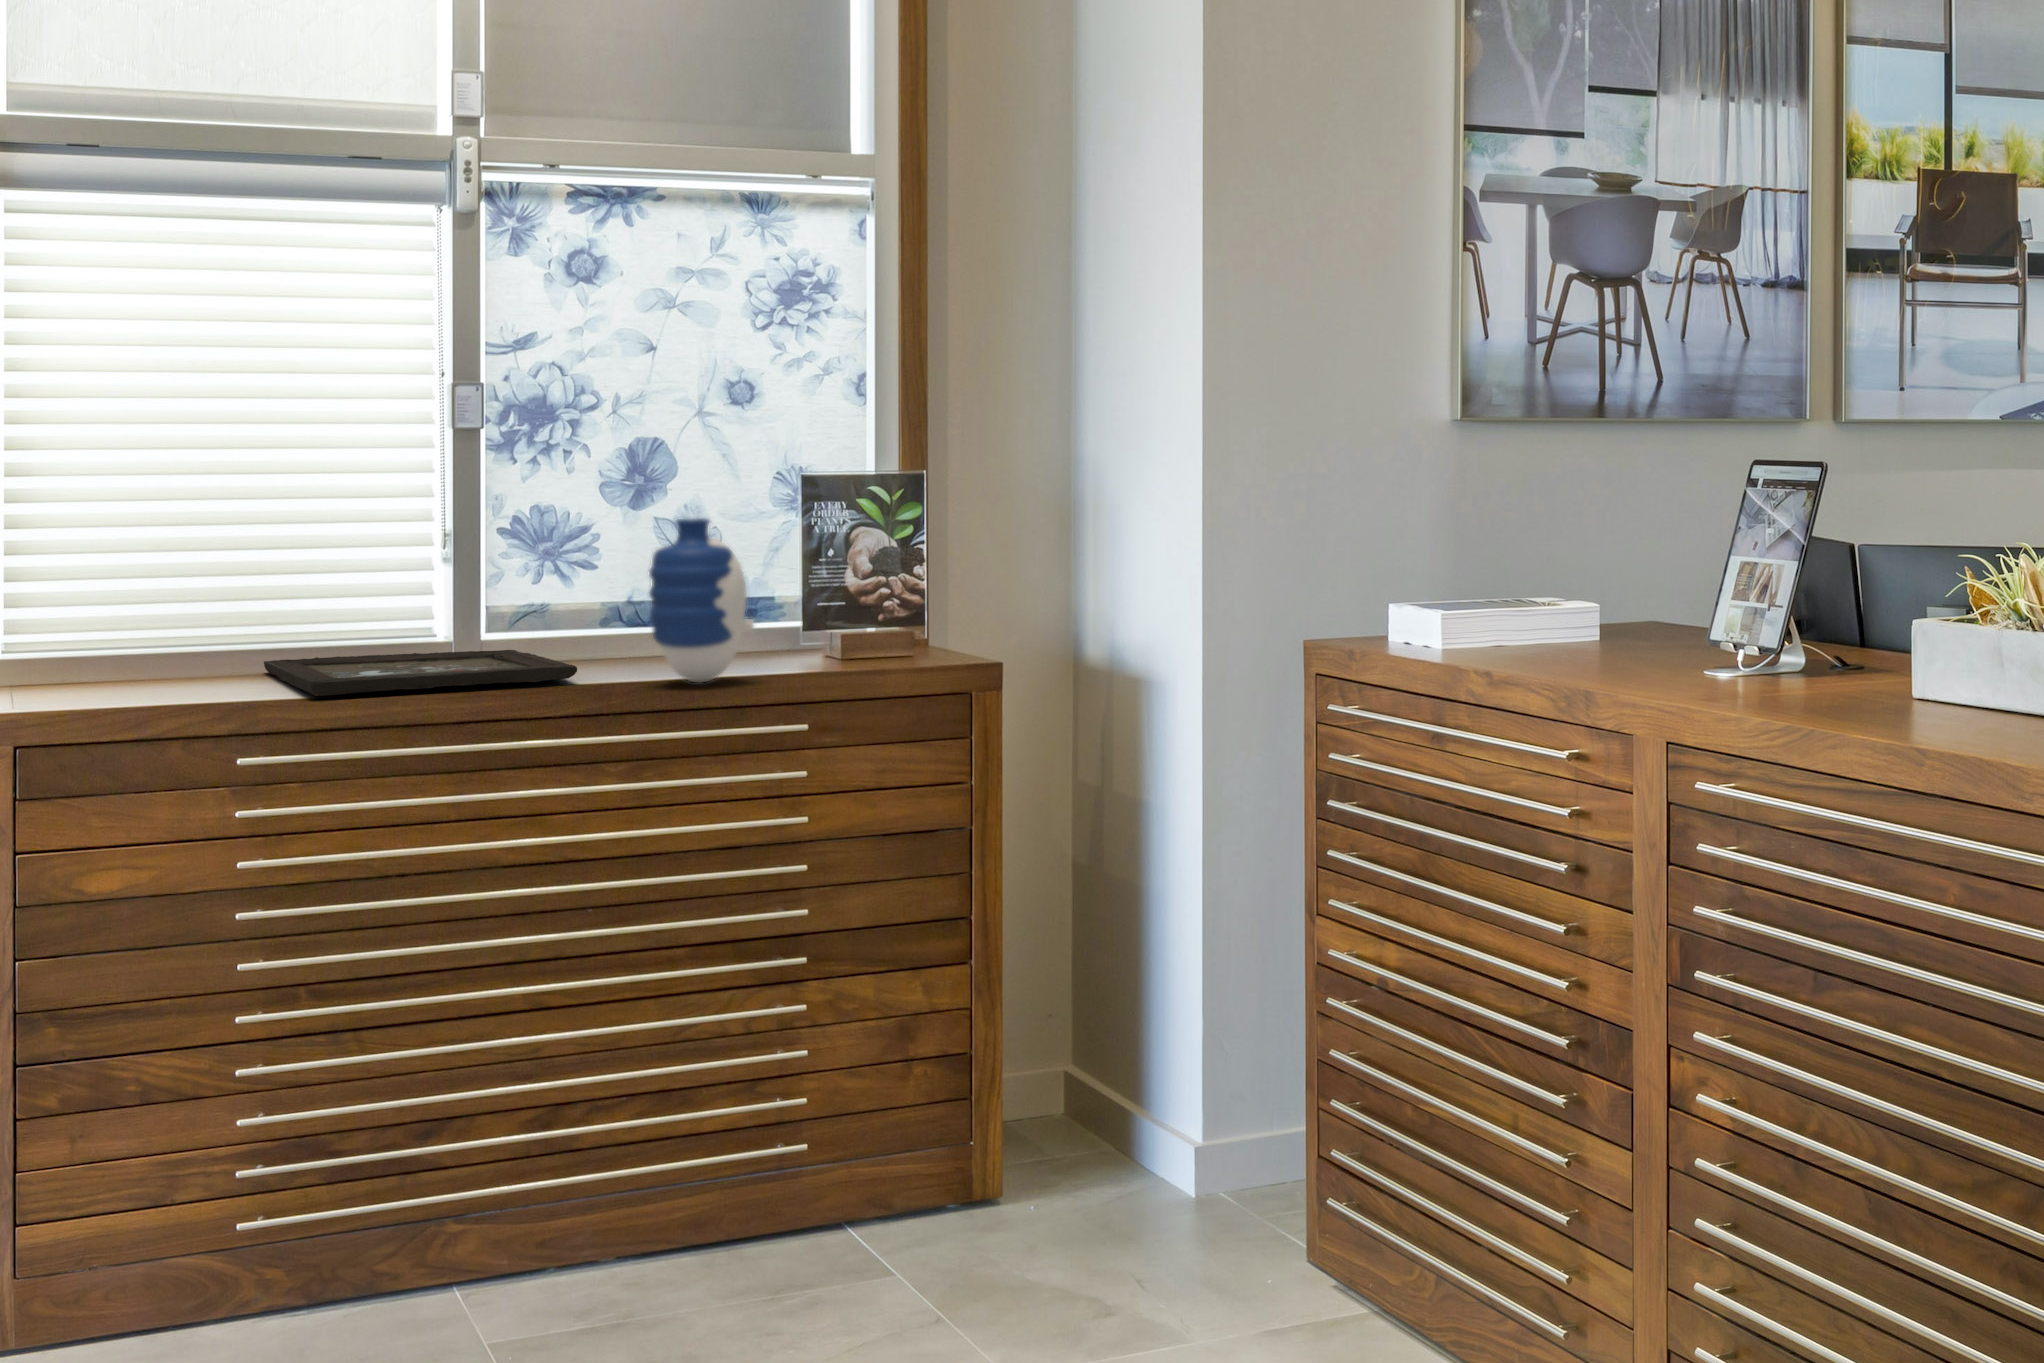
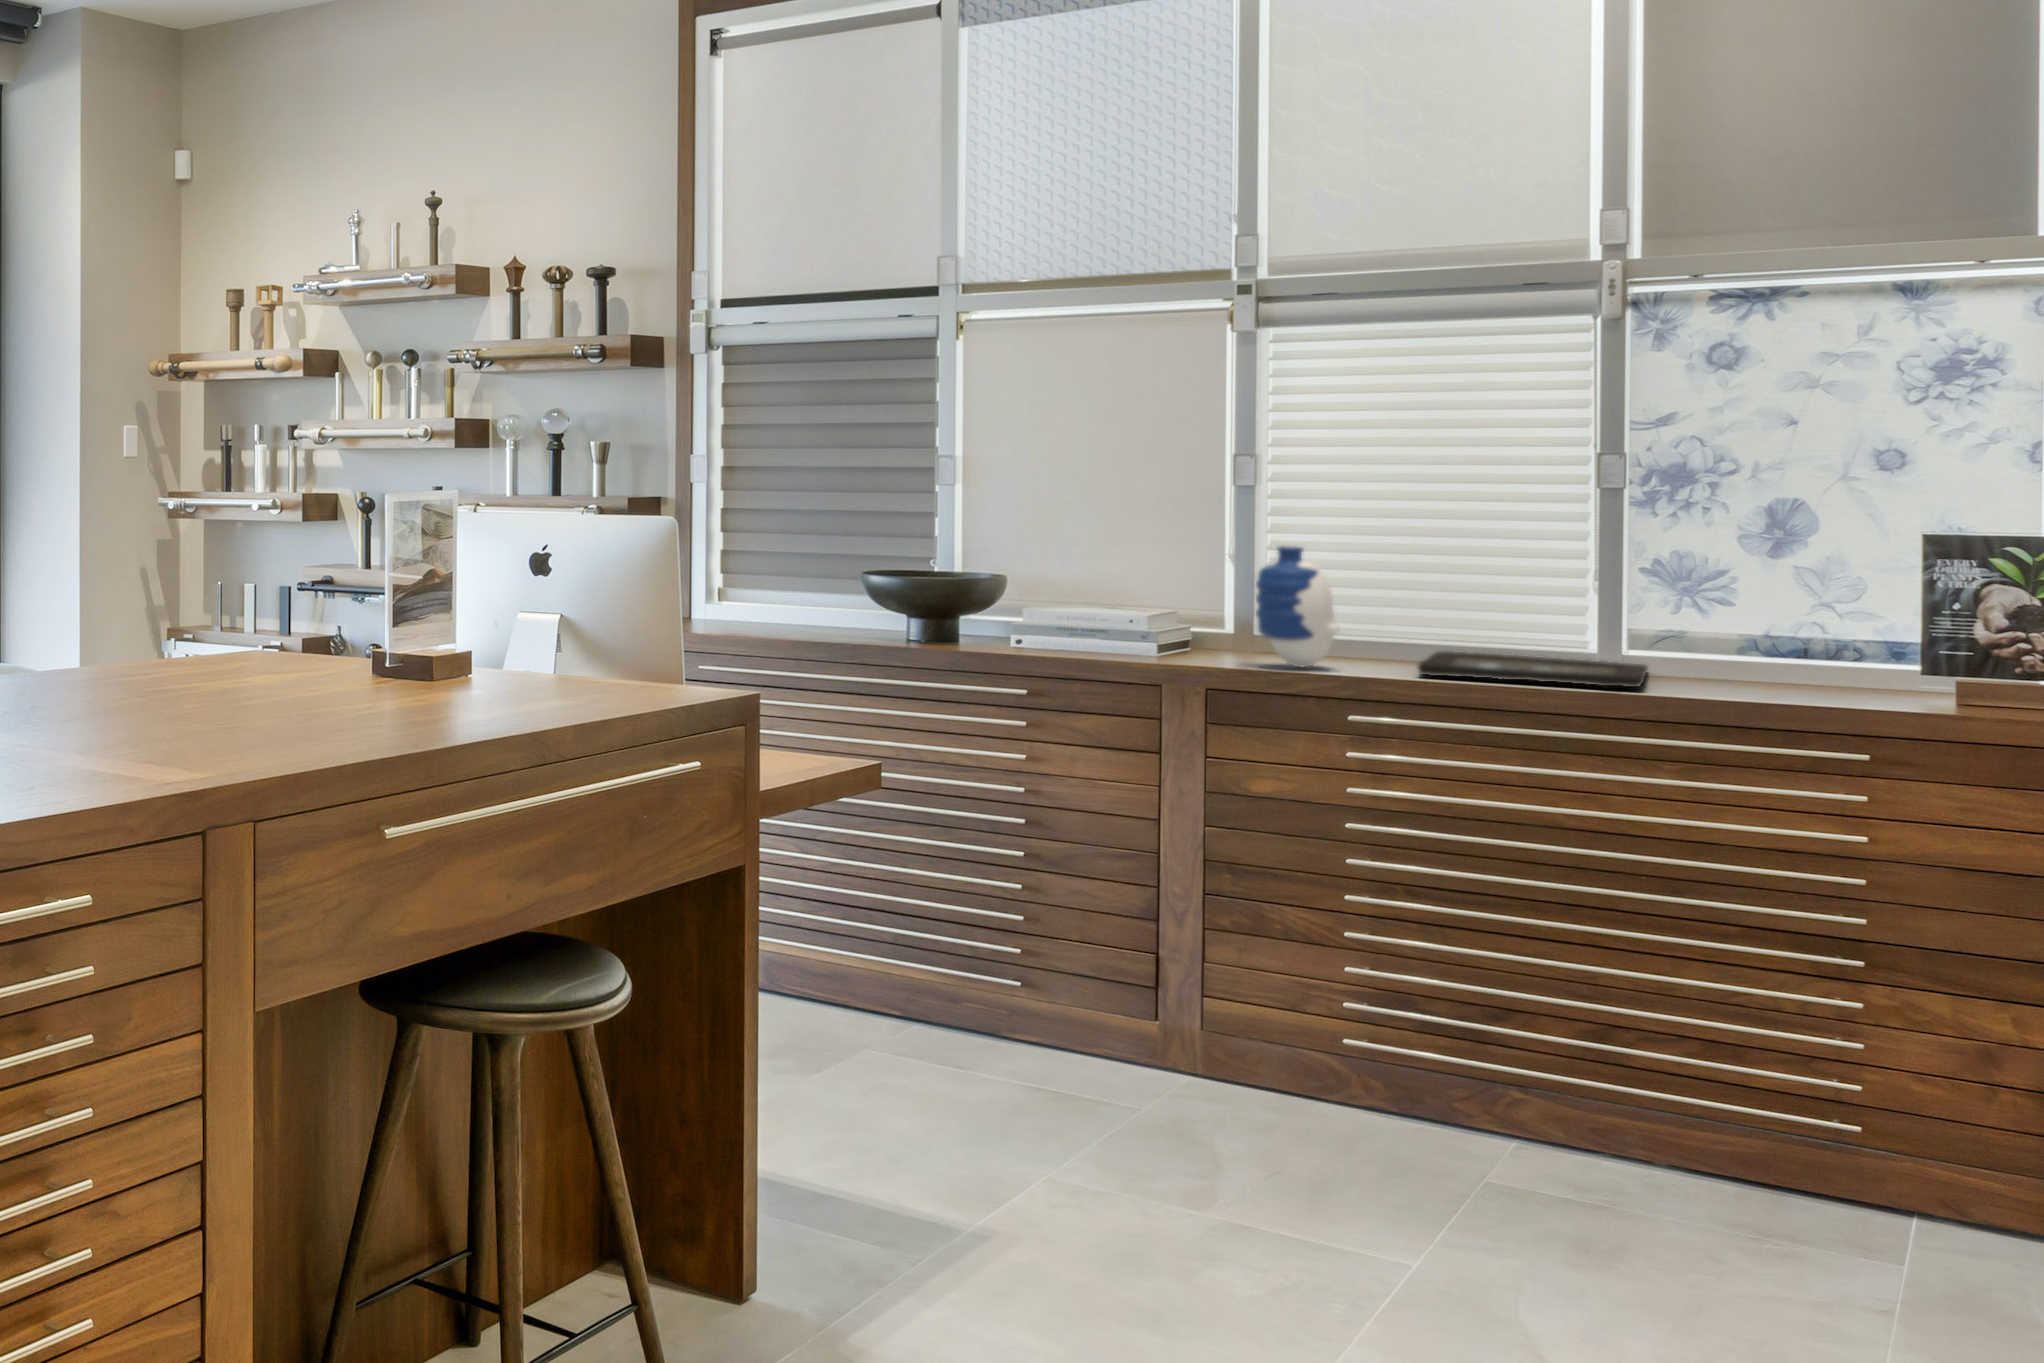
vase: present [649,518,754,682] -> present [1256,546,1339,667]

